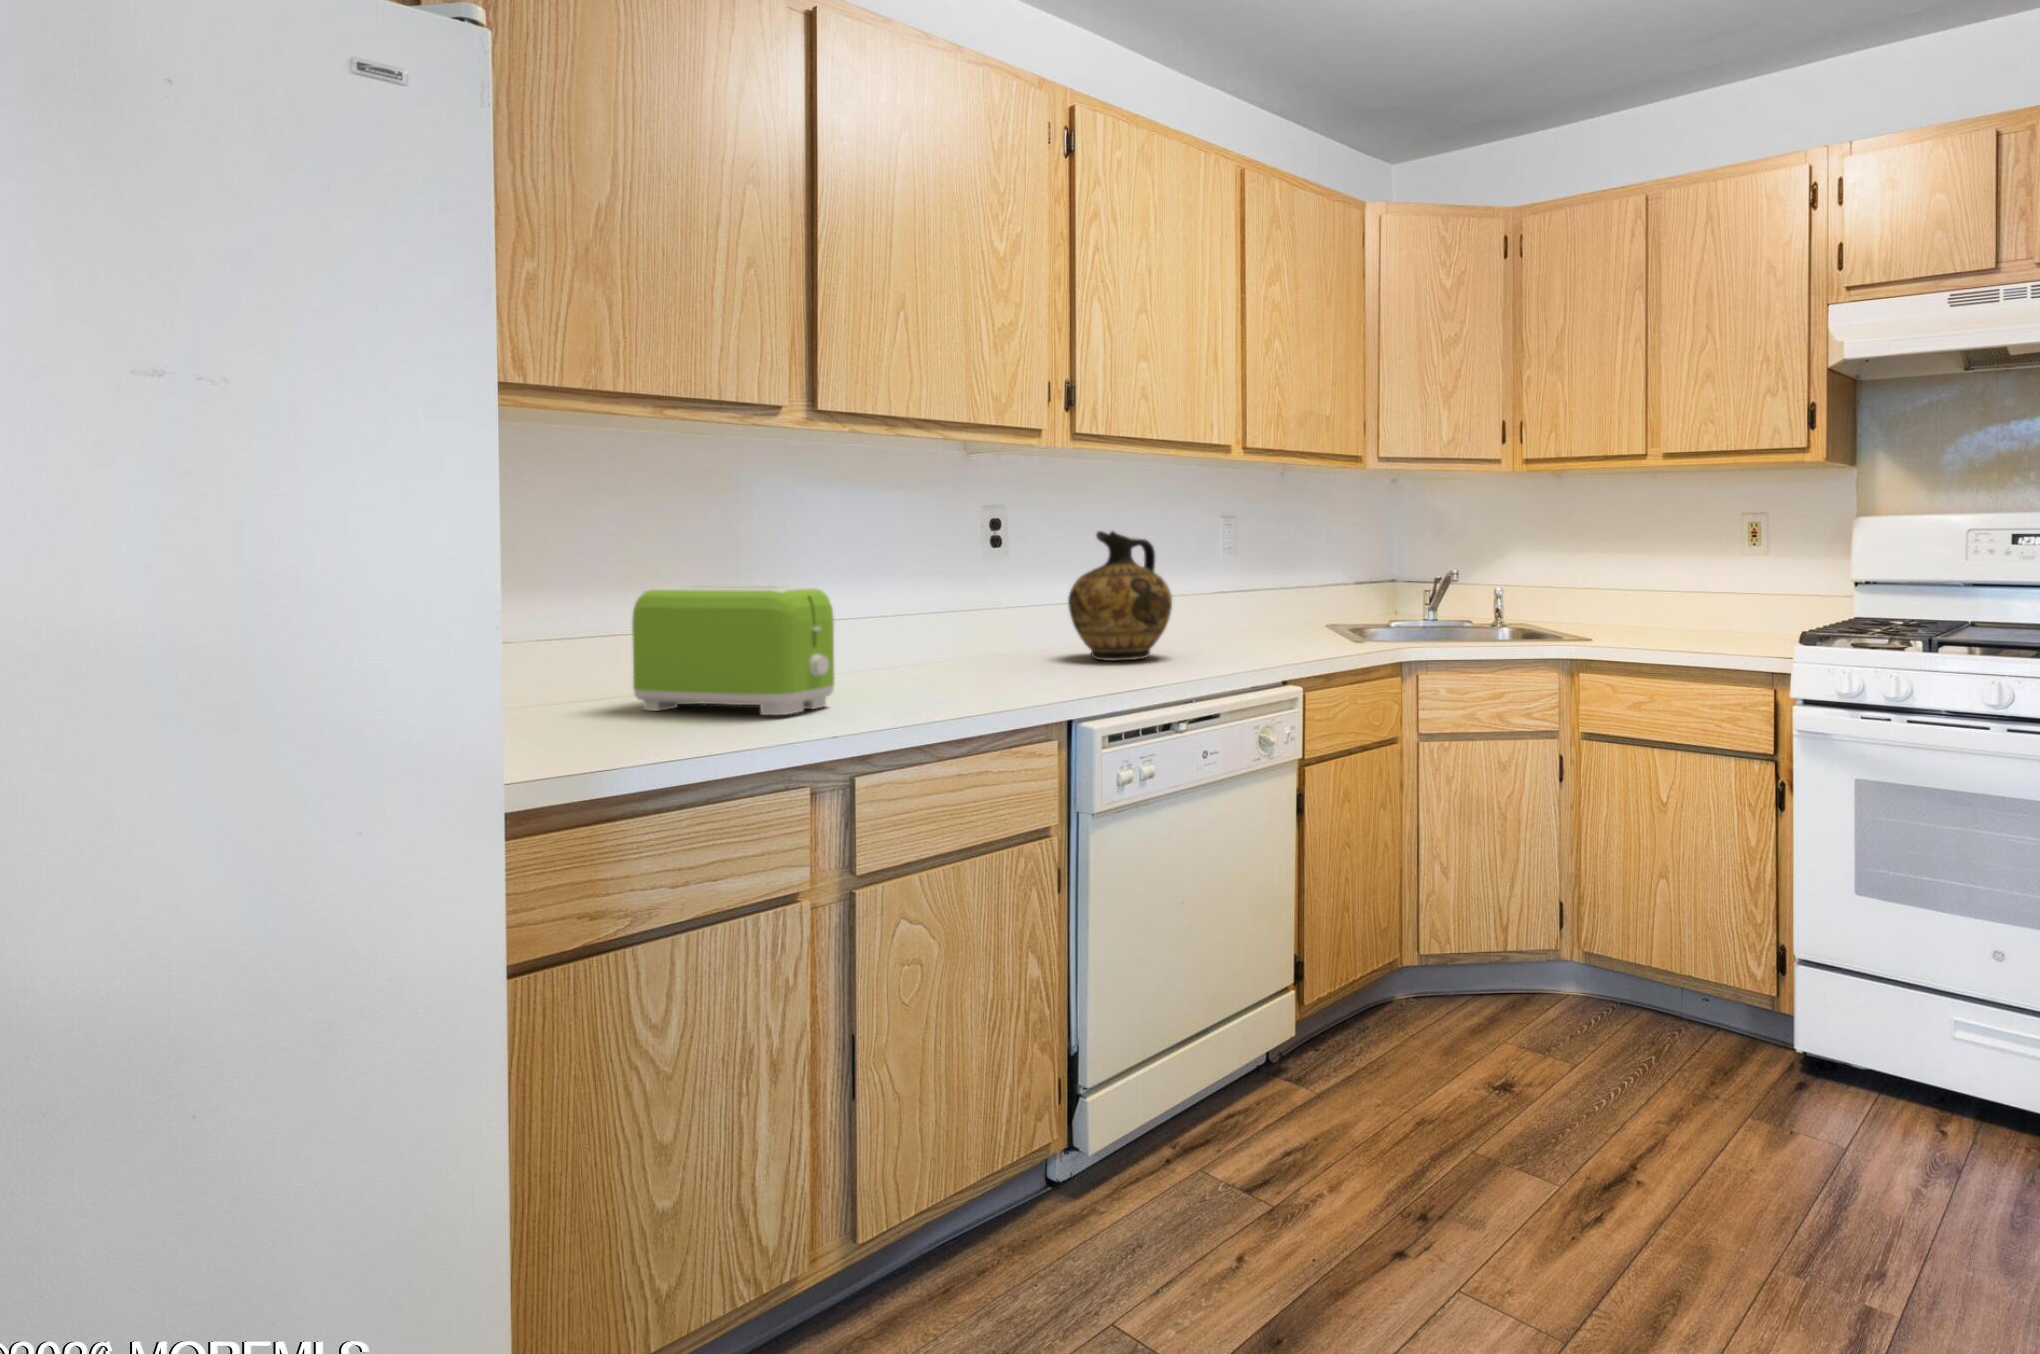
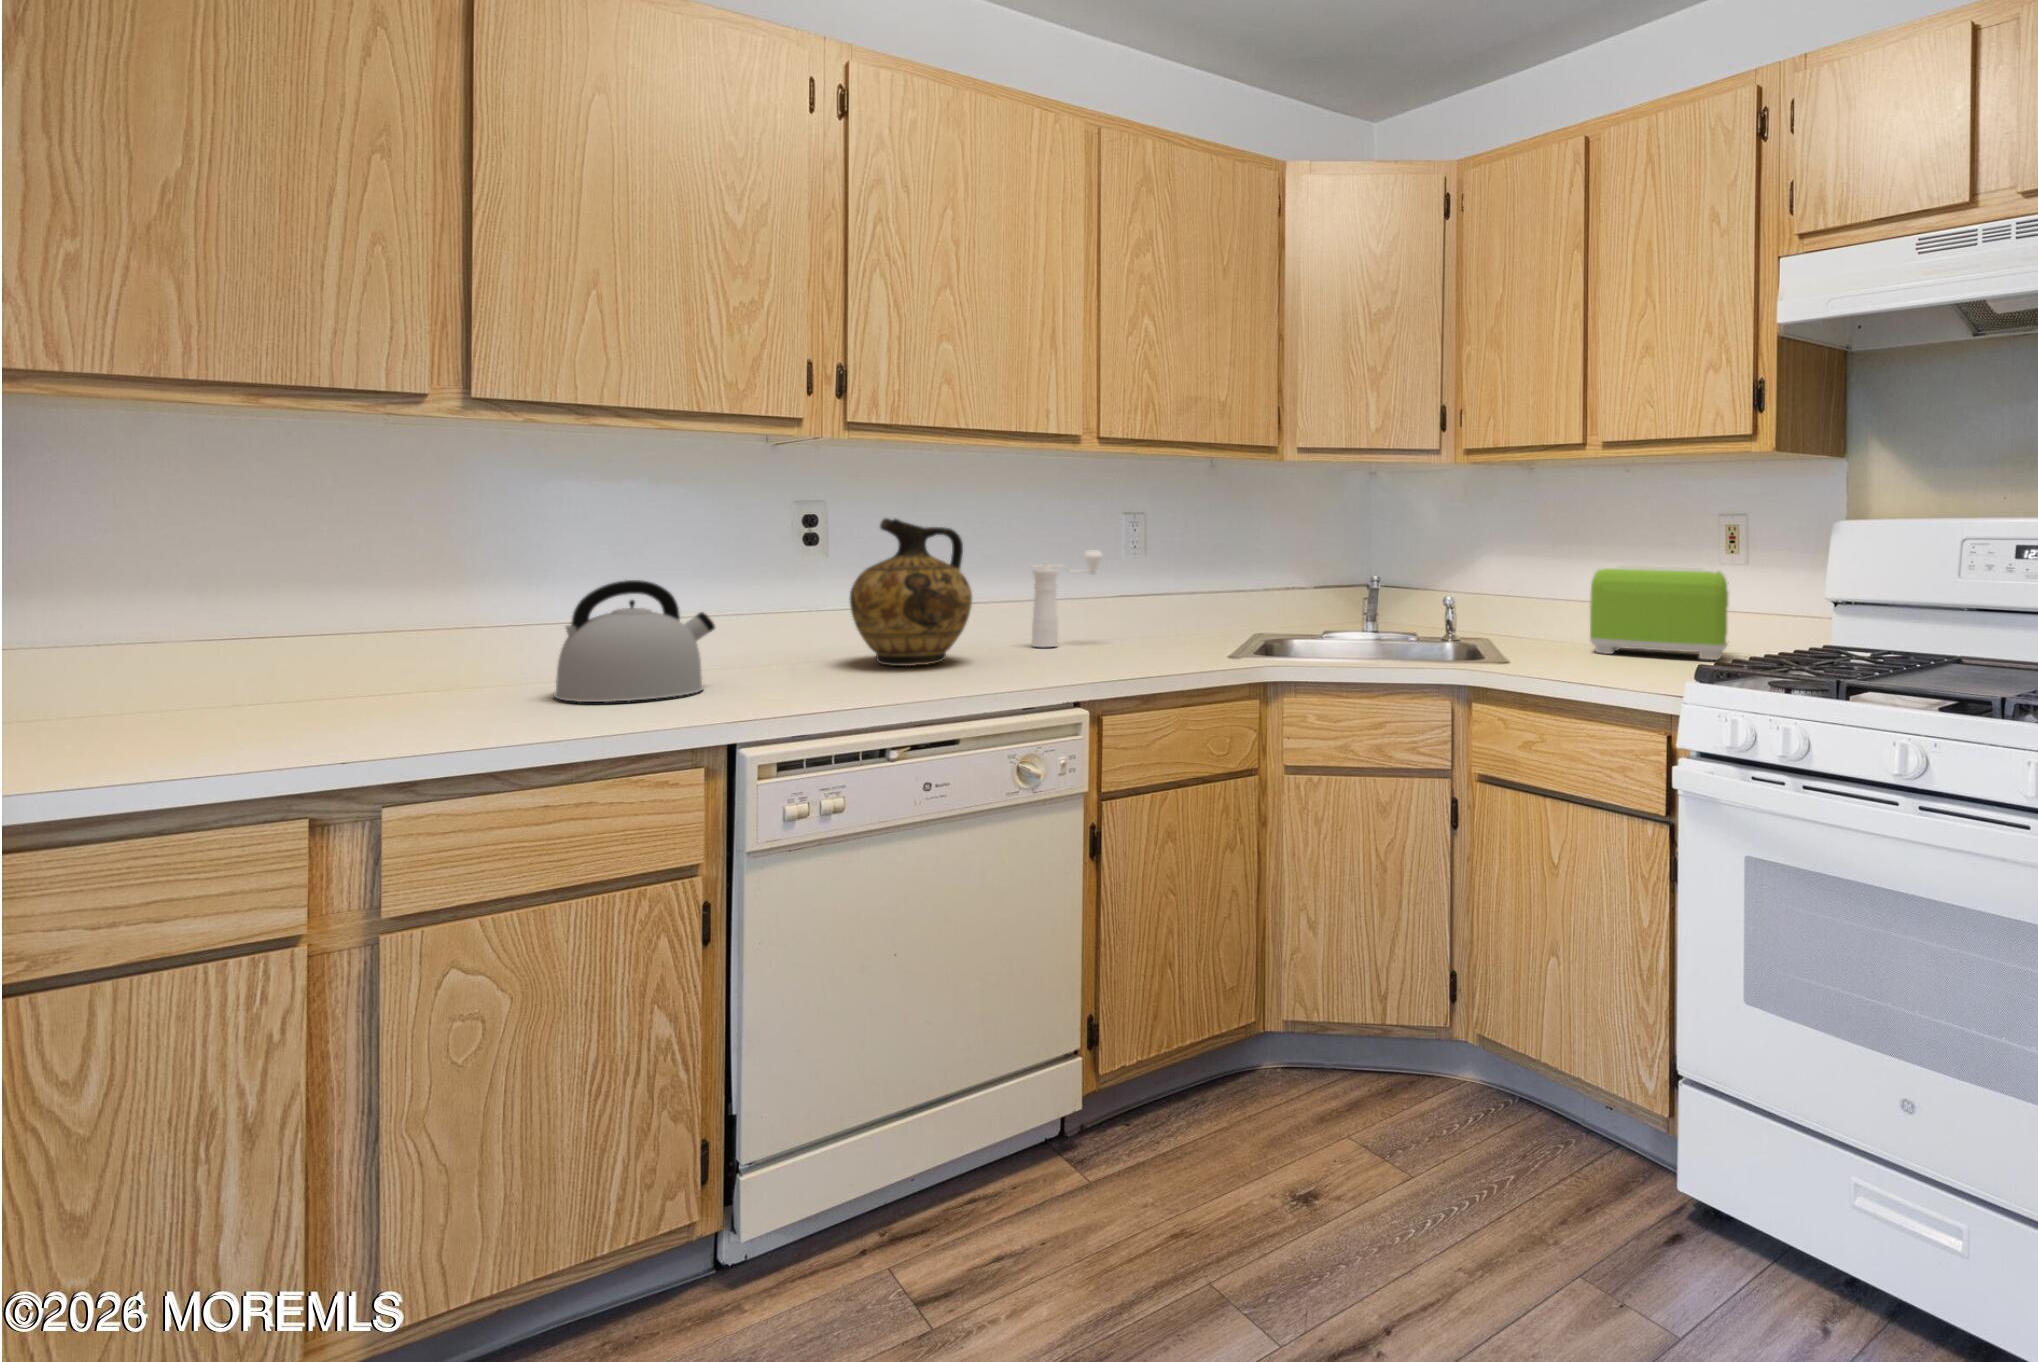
pepper mill: none [1187,560,1242,645] -> present [1032,550,1102,647]
kettle: none [882,585,1004,692] -> present [554,580,715,702]
toaster: present [632,586,834,715] -> present [1590,566,1728,660]

